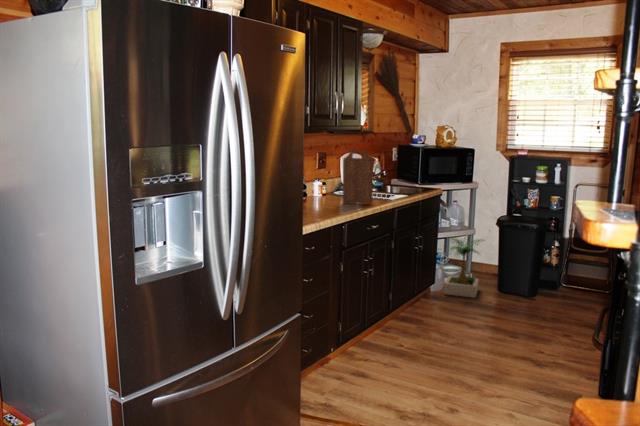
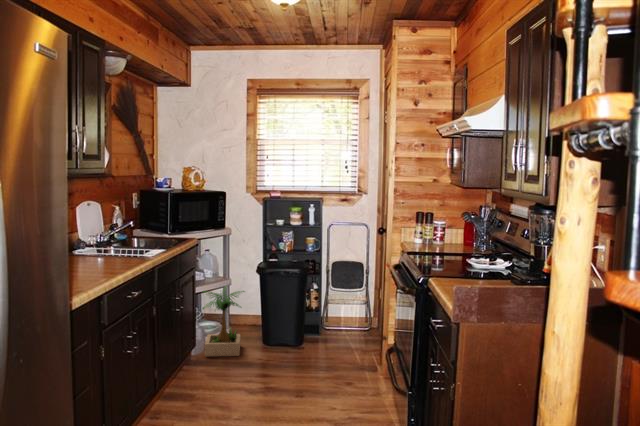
cutting board: present [343,151,373,204] -> none [89,204,126,267]

